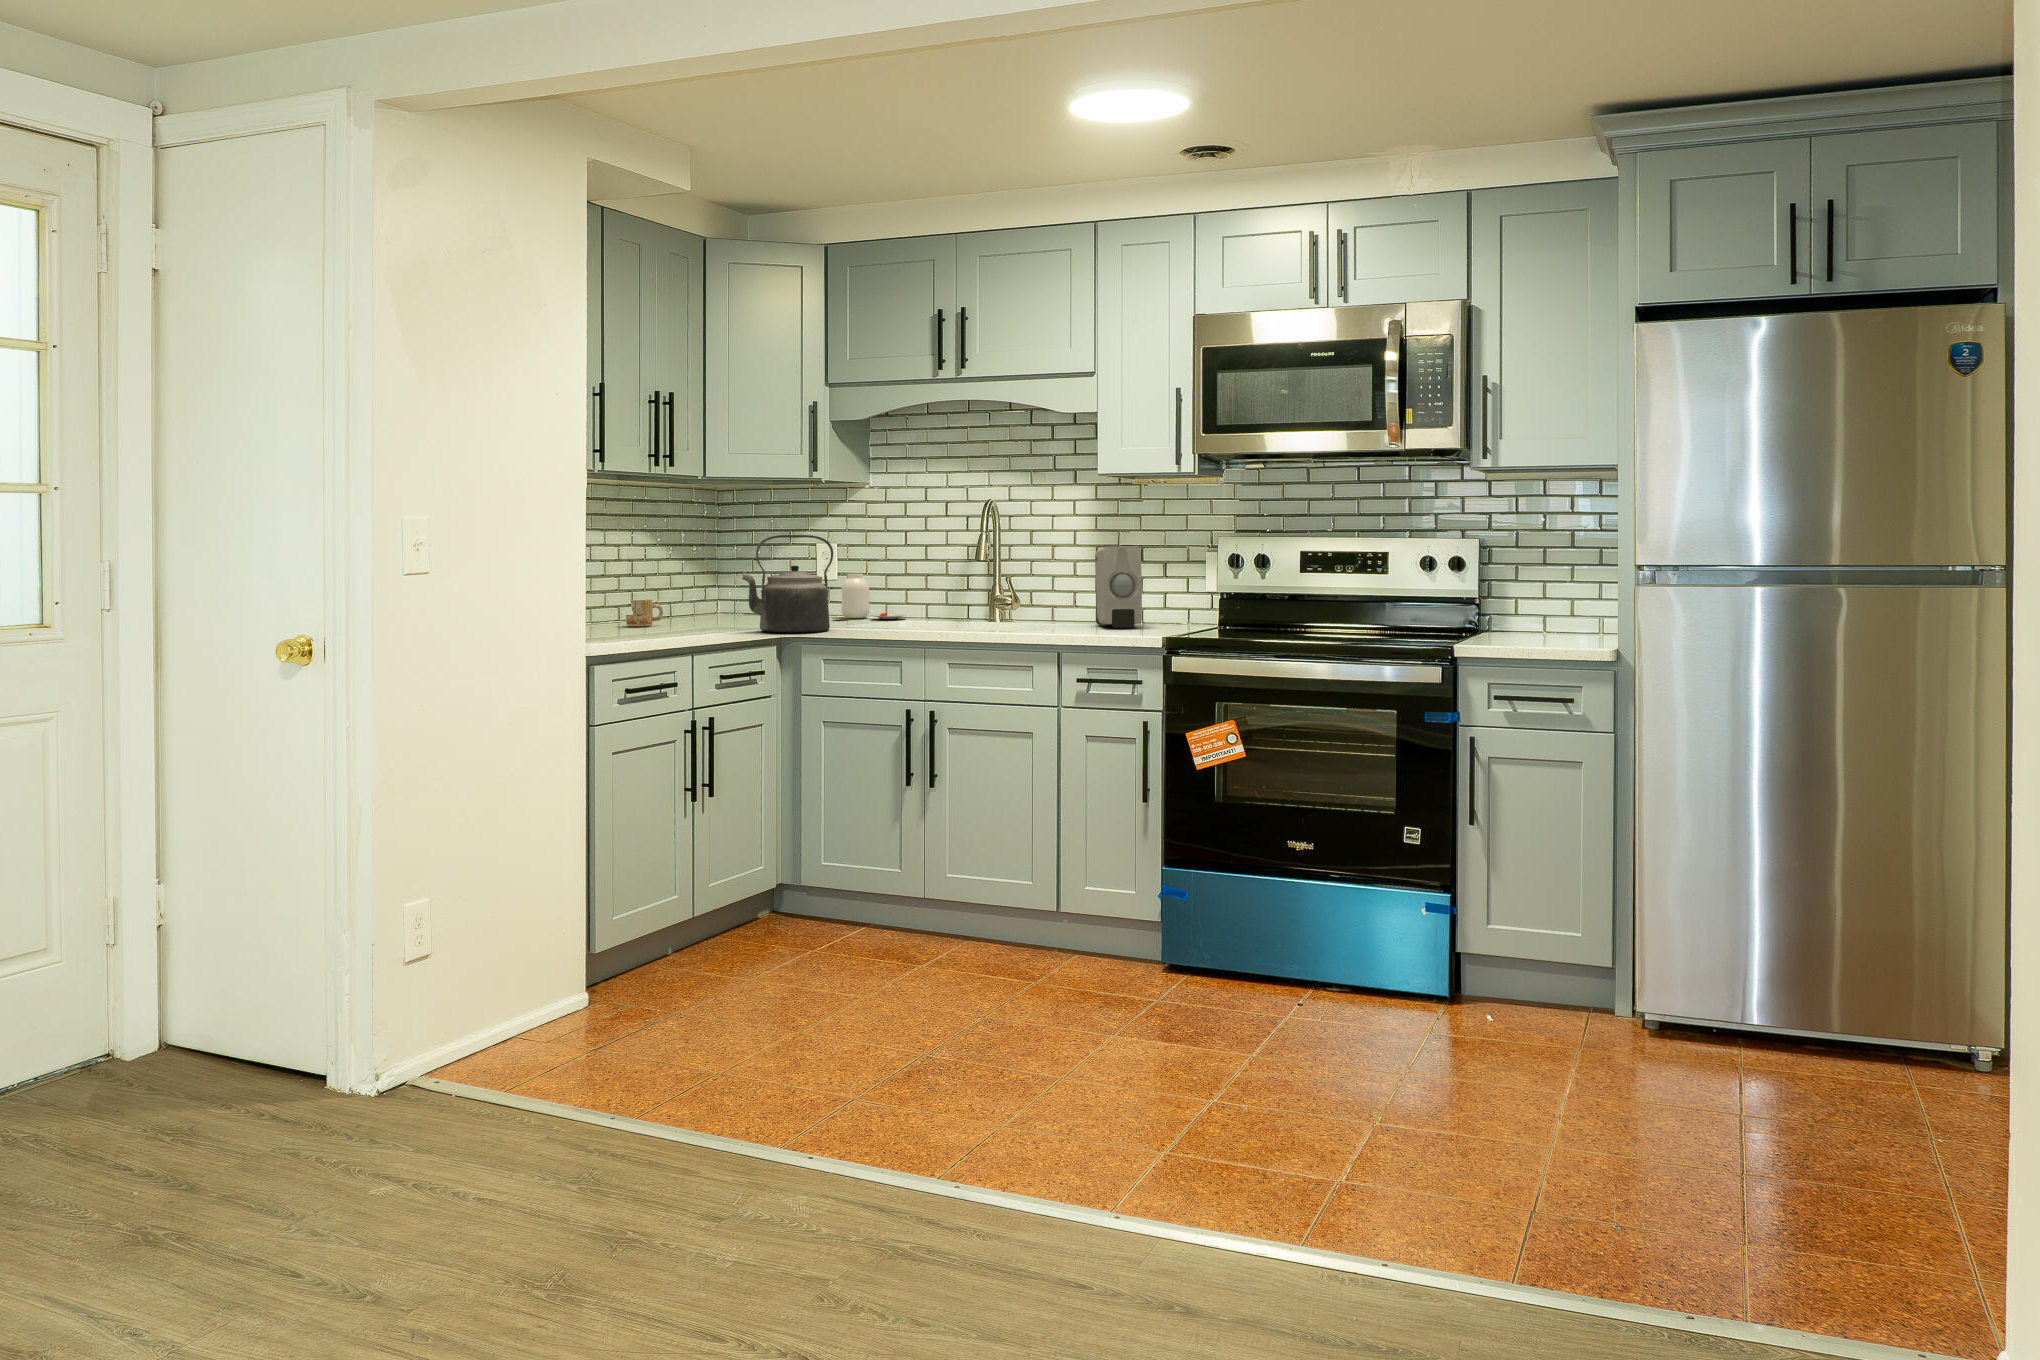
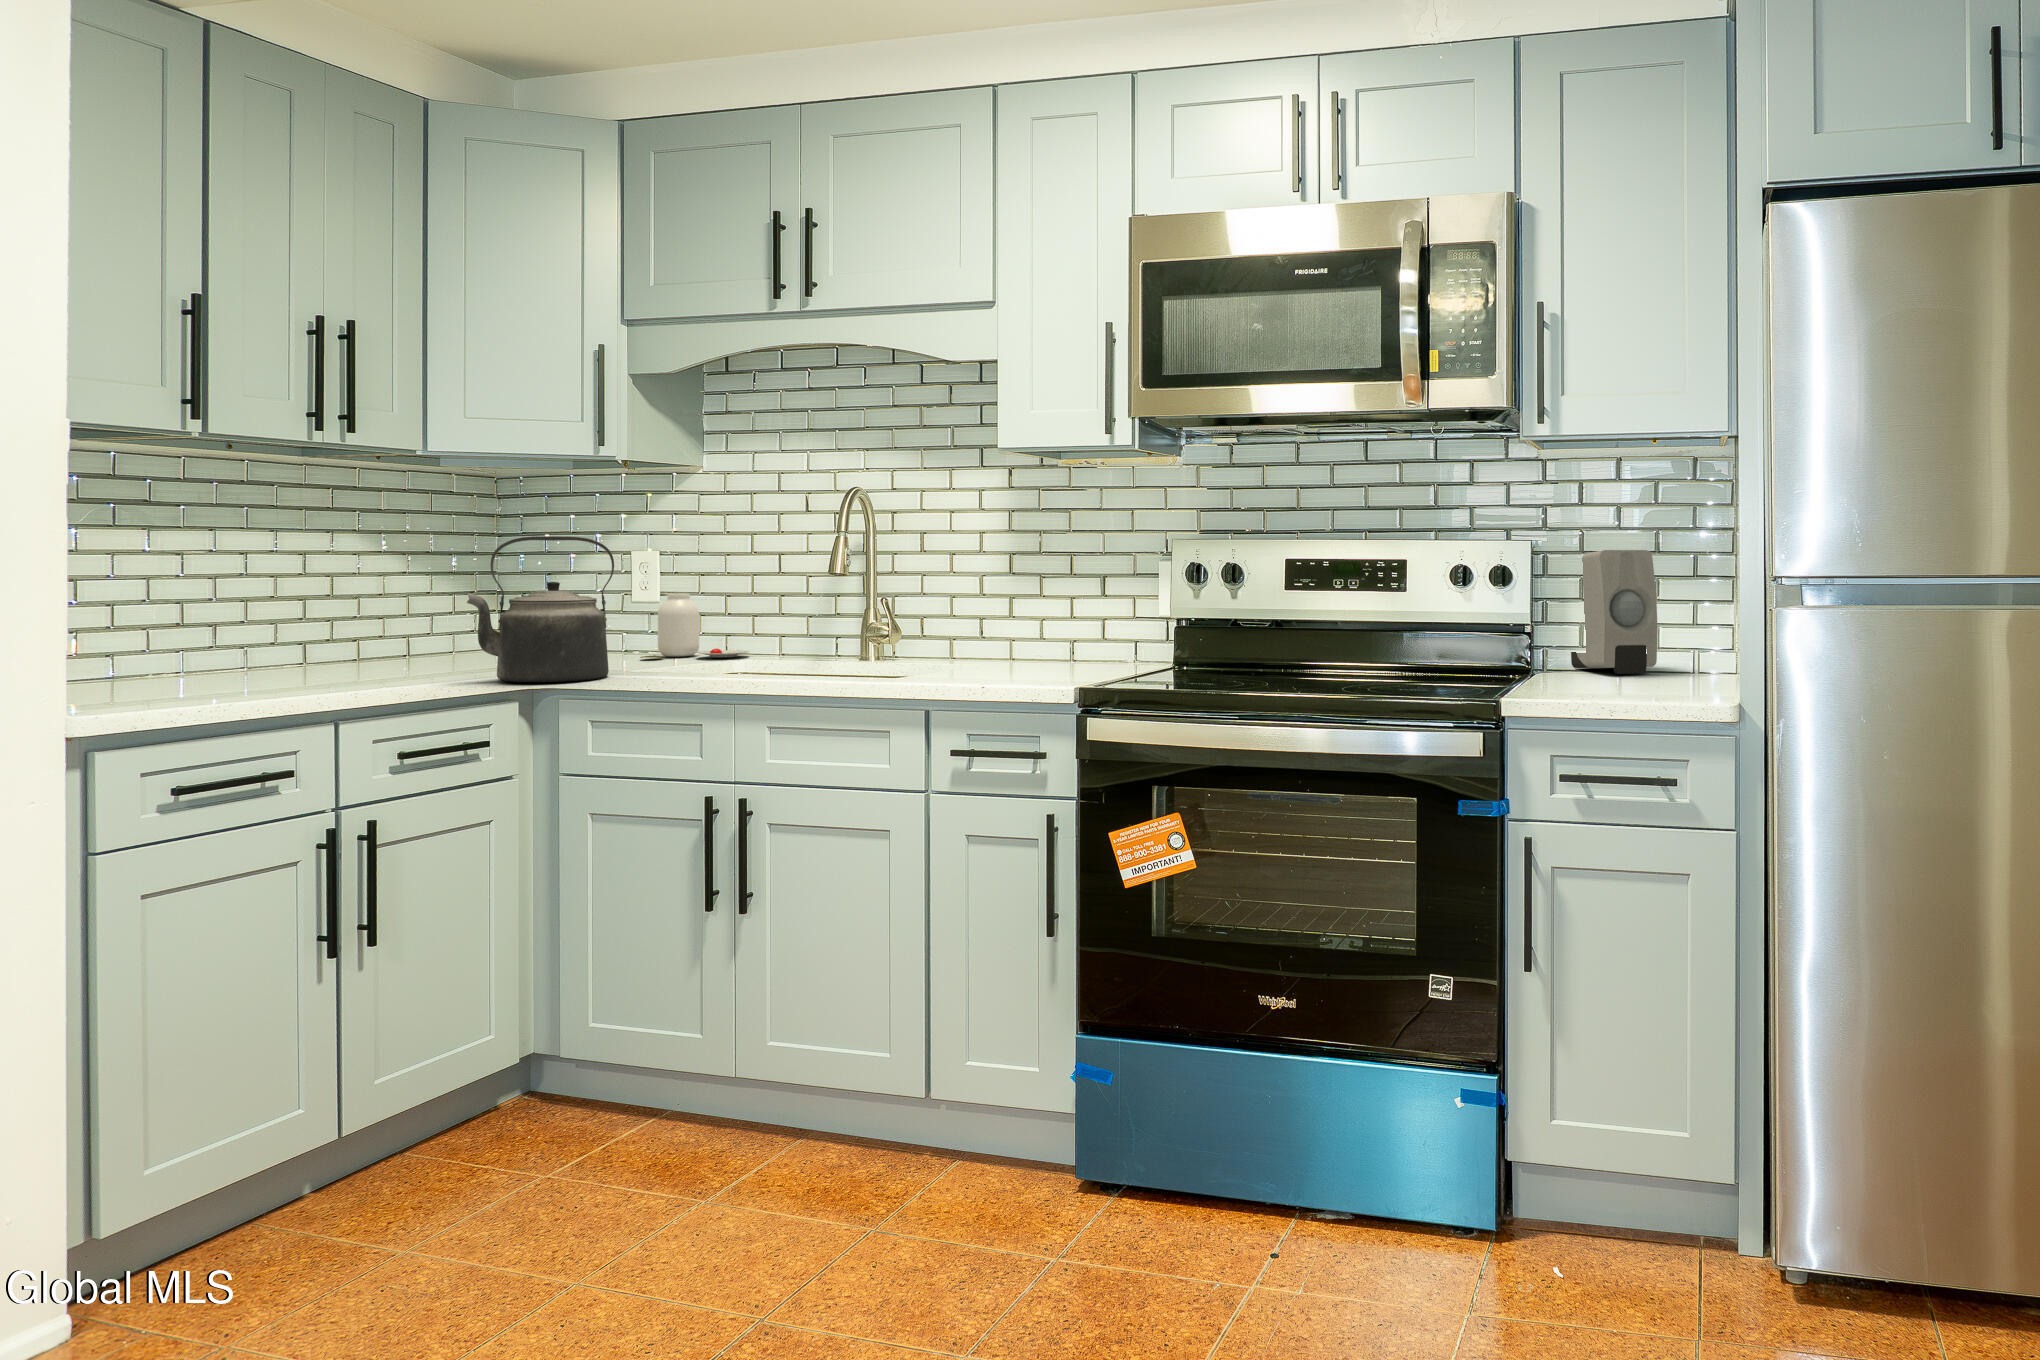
soap dispenser: present [1095,547,1142,628] -> present [1571,550,1657,674]
mug: present [626,599,663,626] -> none [312,632,374,673]

